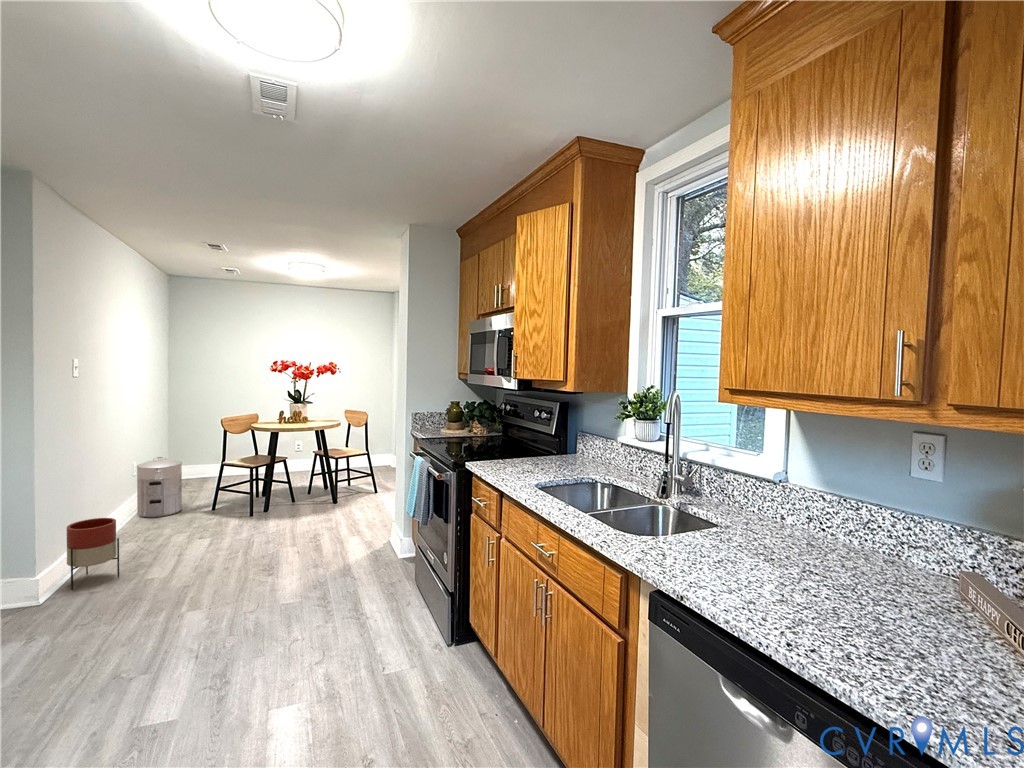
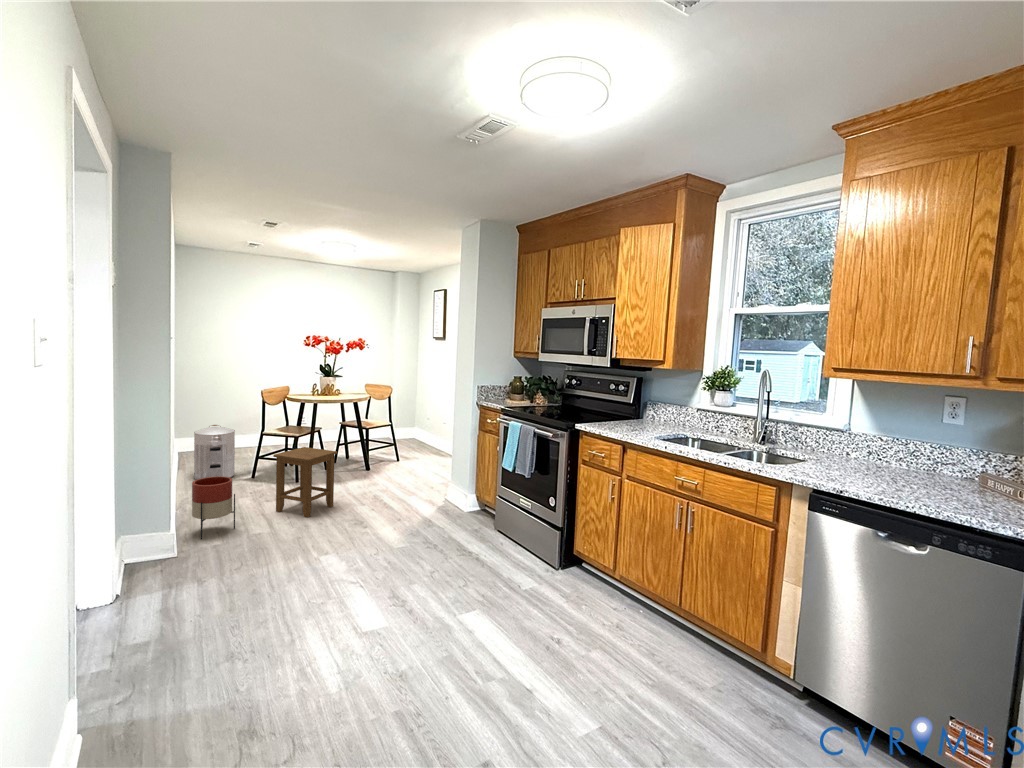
stool: none [179,483,253,565] -> present [273,447,337,517]

